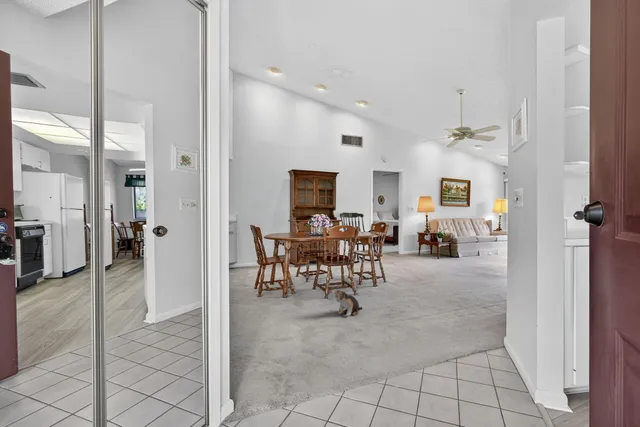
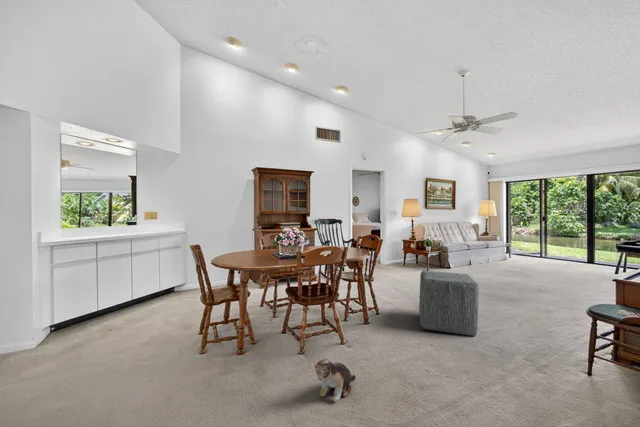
ottoman: none [416,248,460,294] -> present [419,271,479,336]

